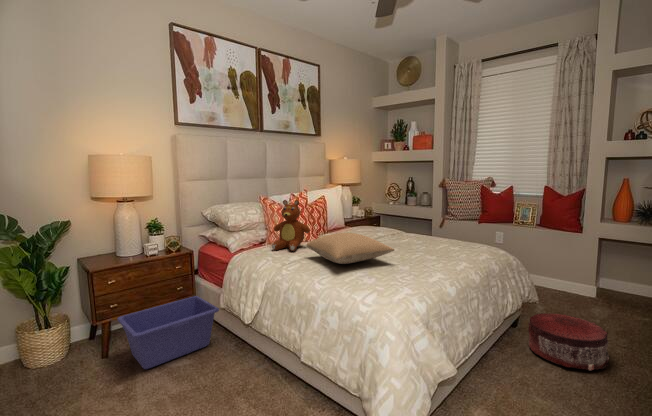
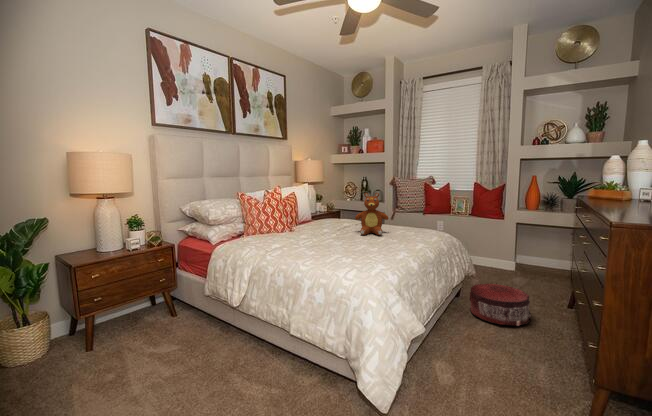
teddy bear: present [272,200,310,251] -> present [355,193,388,235]
pillow: present [307,233,394,264] -> none [286,222,365,248]
storage bin: present [117,296,219,369] -> none [102,287,204,357]

